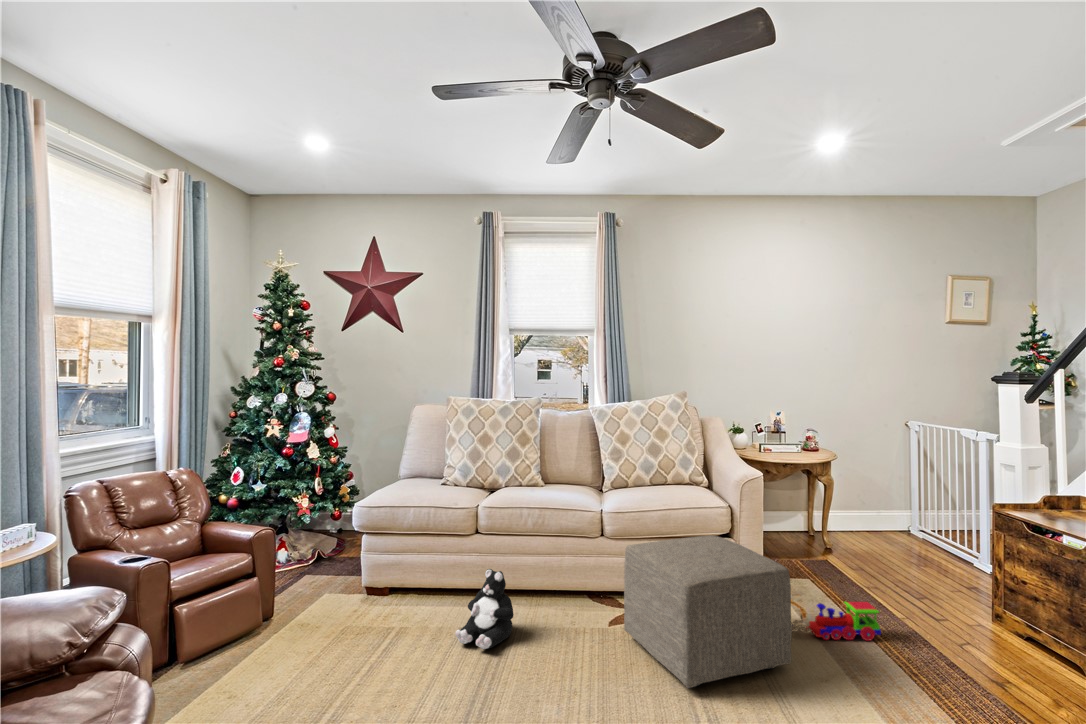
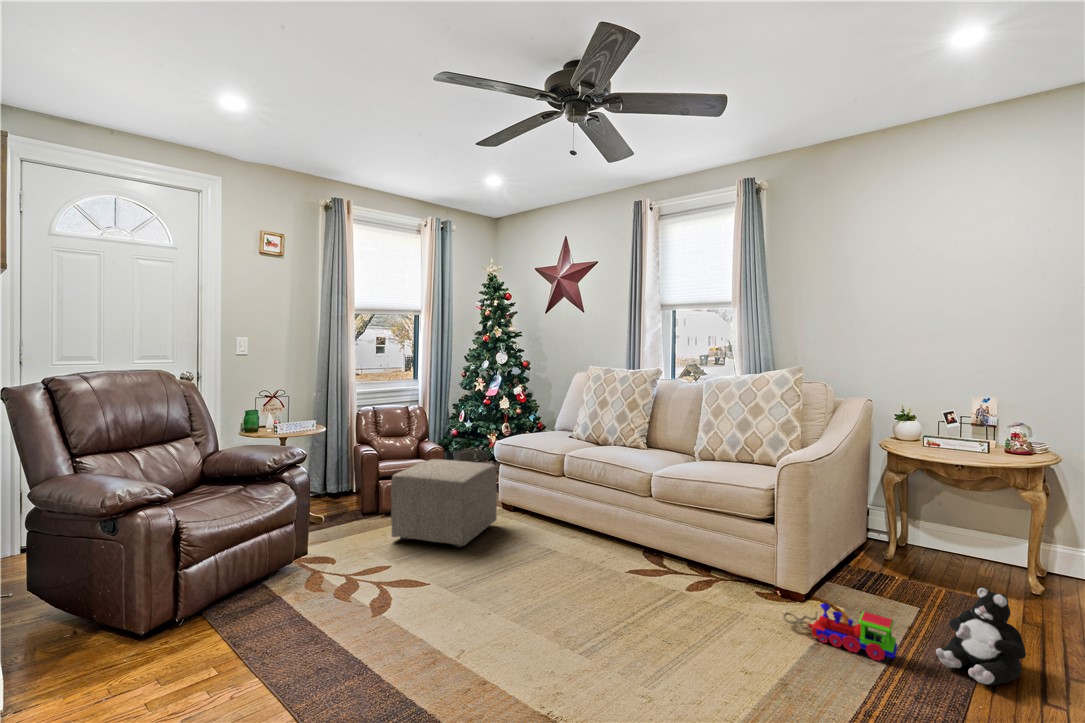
ottoman: present [624,536,792,688] -> present [391,459,497,548]
plush toy: present [456,569,514,649] -> present [936,587,1026,685]

